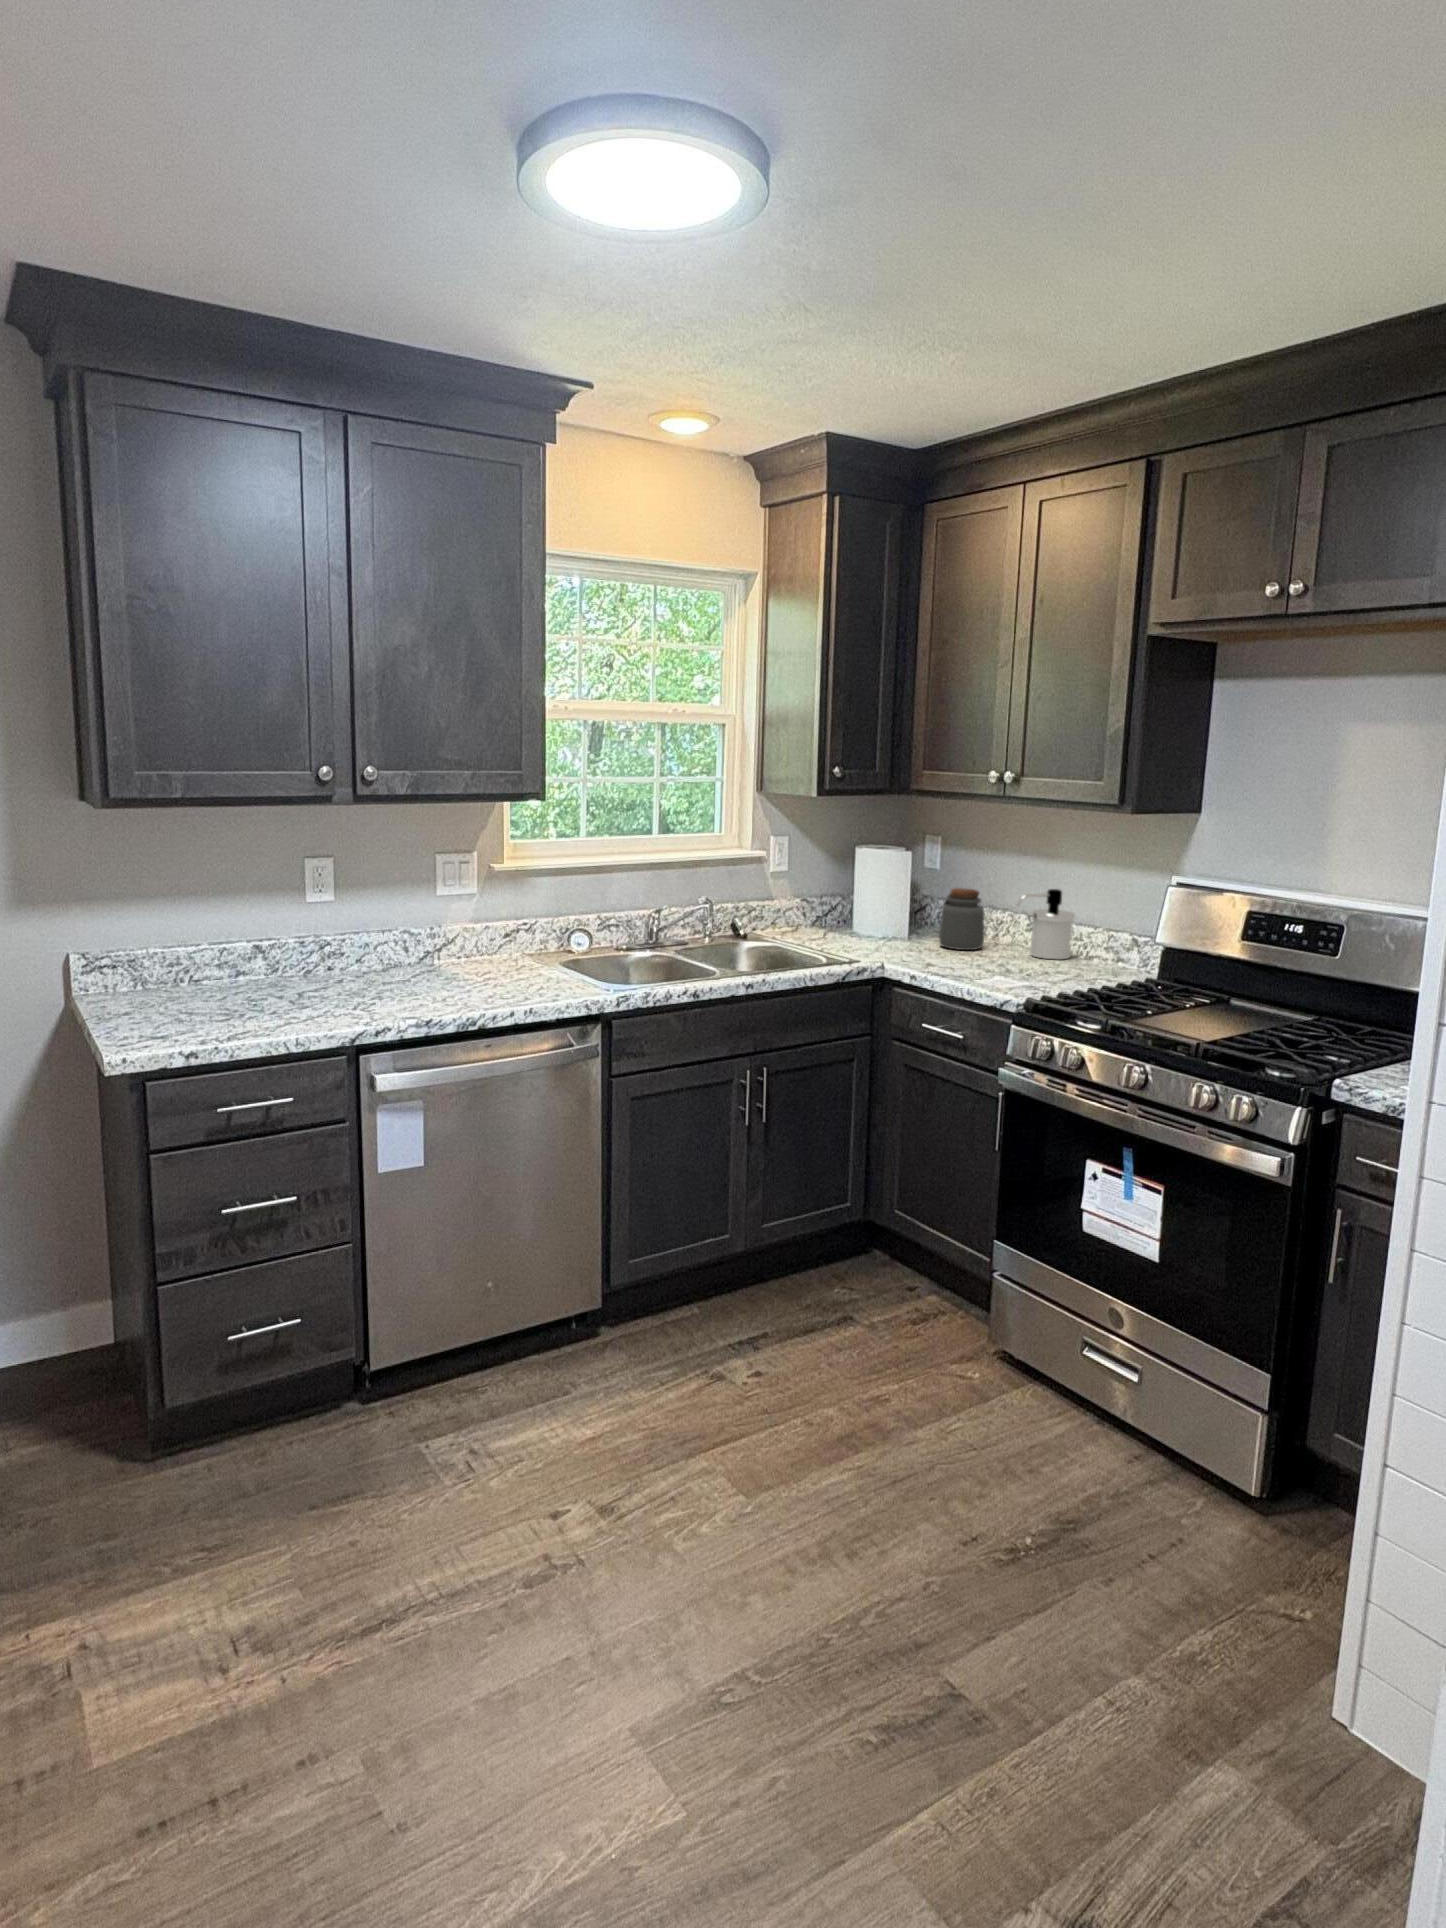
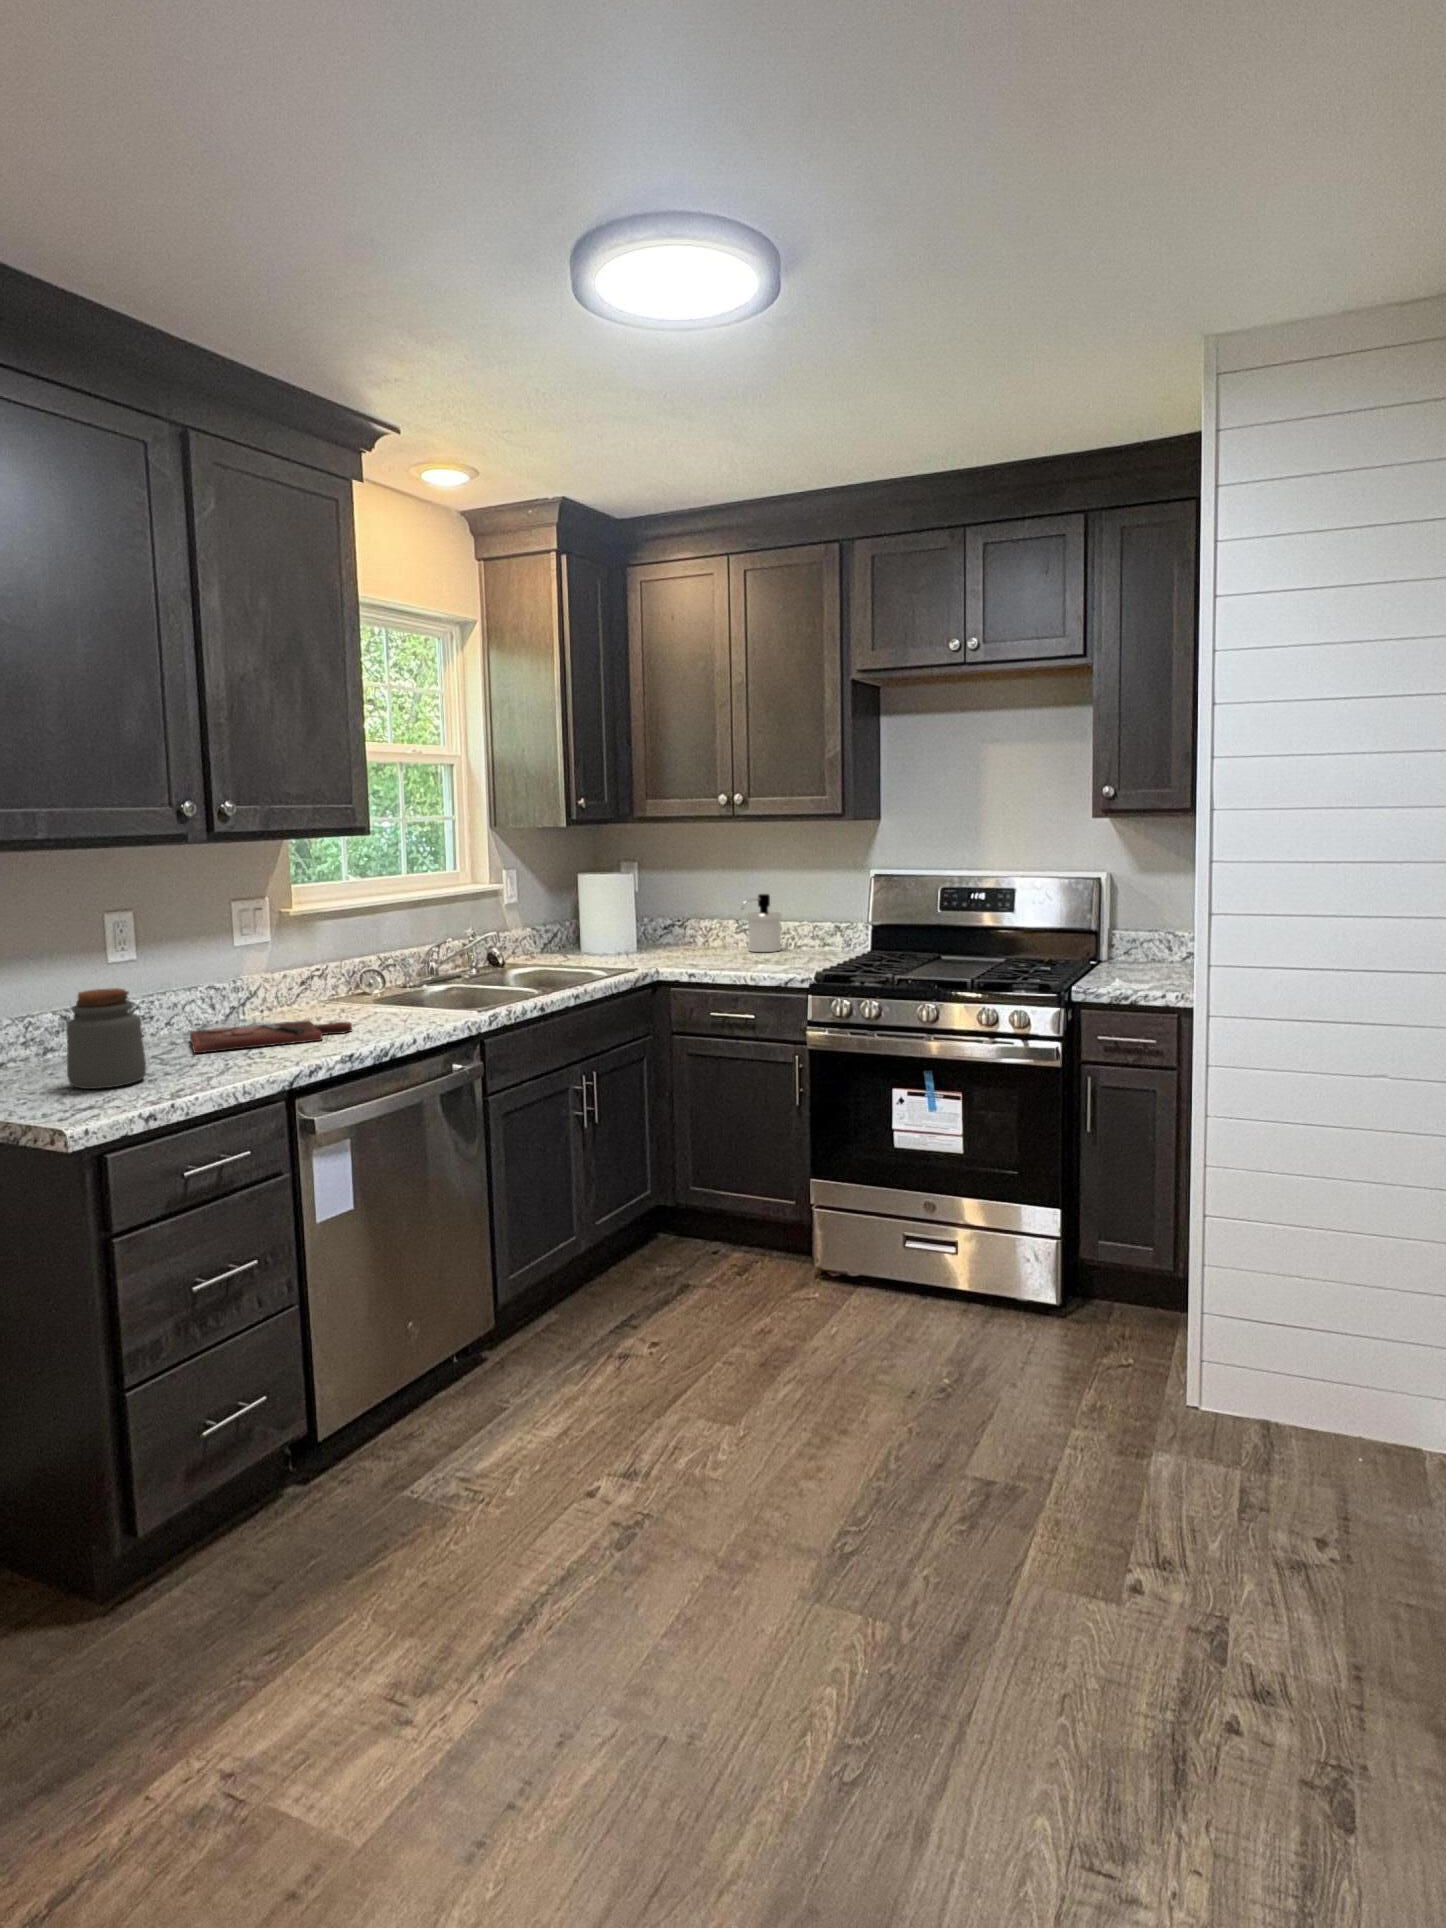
jar: present [939,888,984,950] -> present [66,988,146,1089]
cutting board: none [329,973,482,1000] -> present [190,1020,352,1053]

